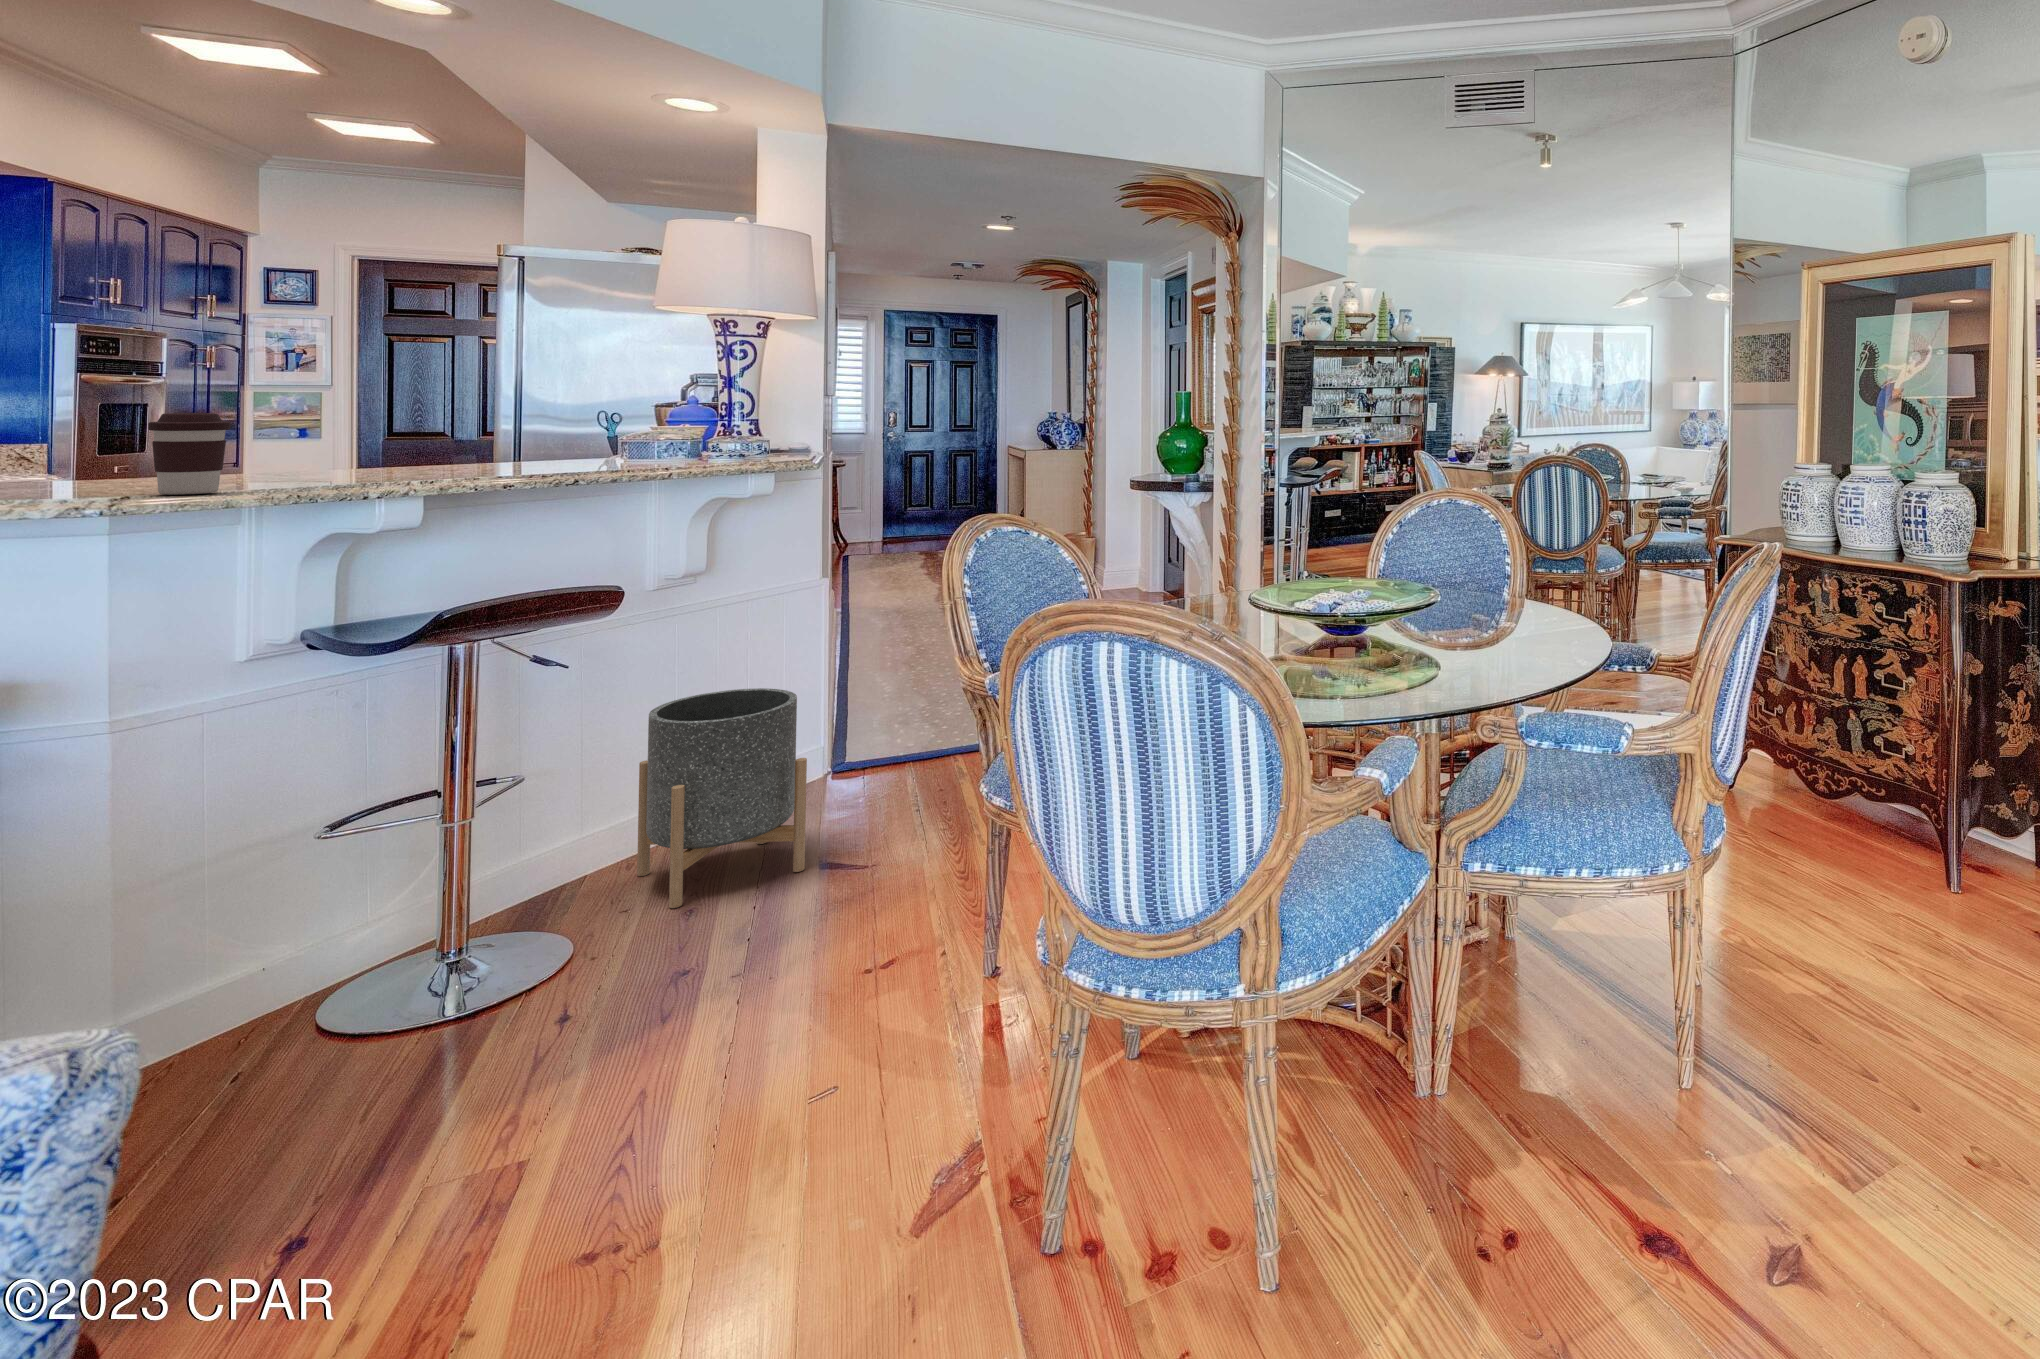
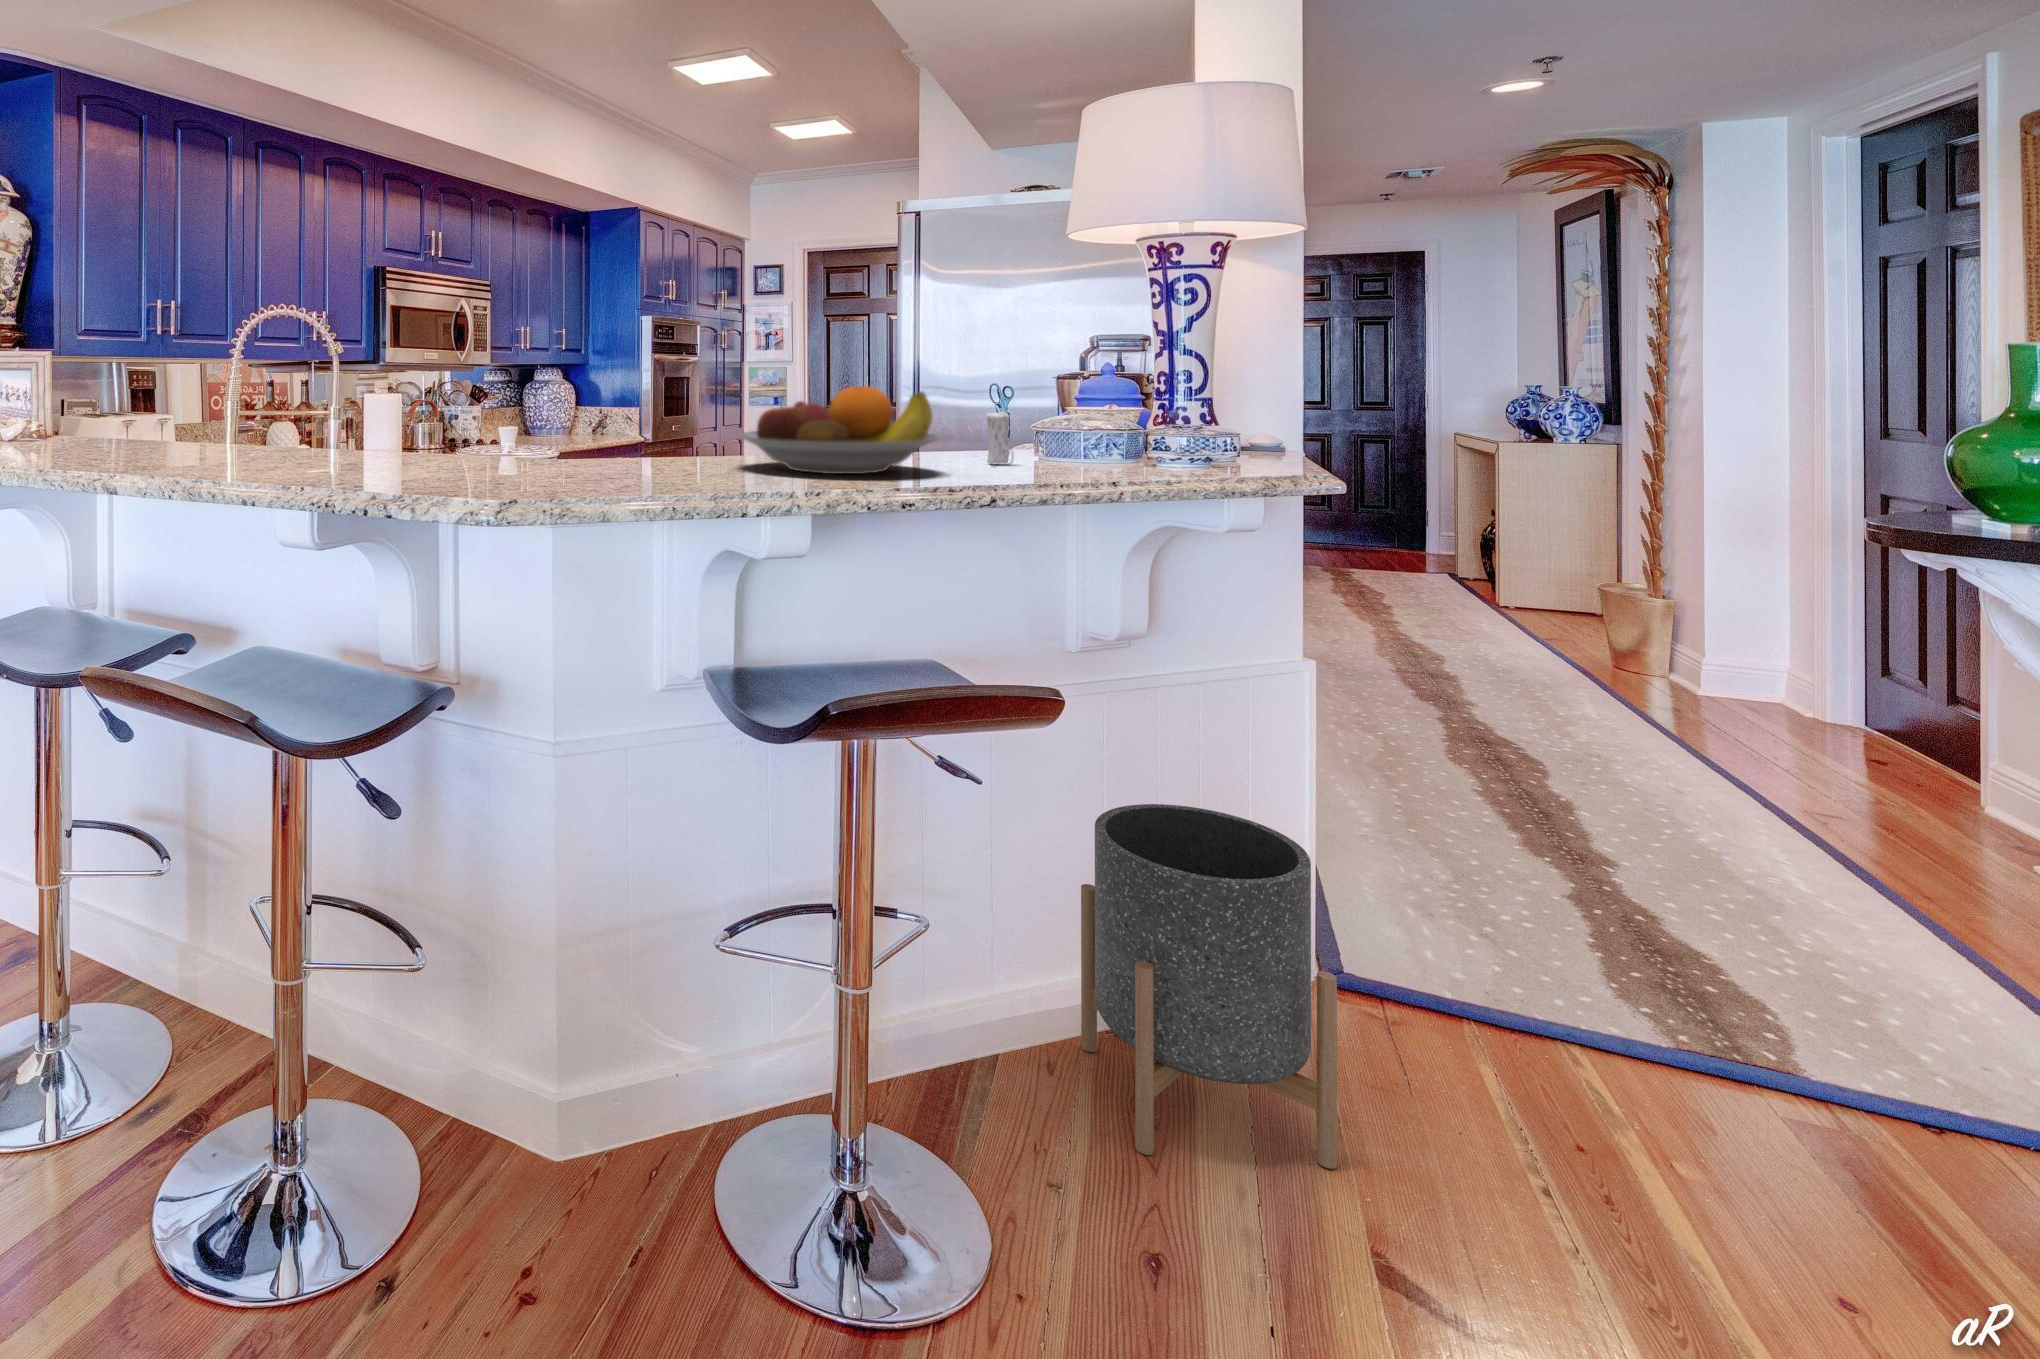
coffee cup: present [148,413,230,495] -> none [623,384,682,475]
fruit bowl: none [296,414,521,485] -> present [739,386,939,474]
candle: none [569,426,591,473] -> present [987,406,1010,463]

